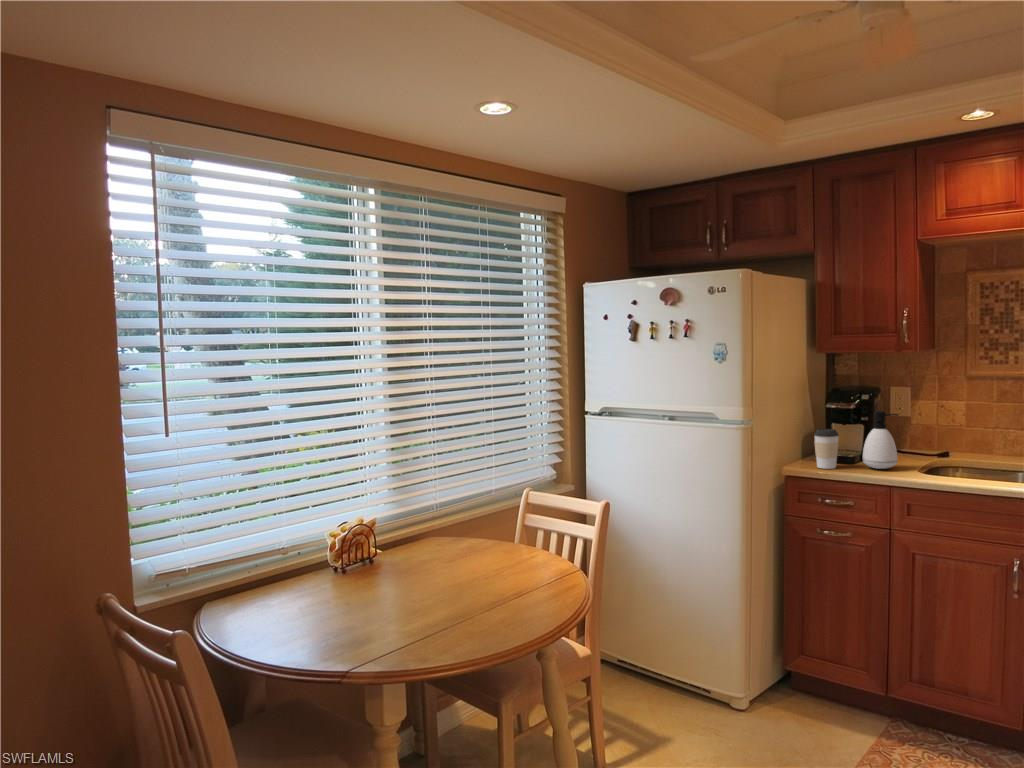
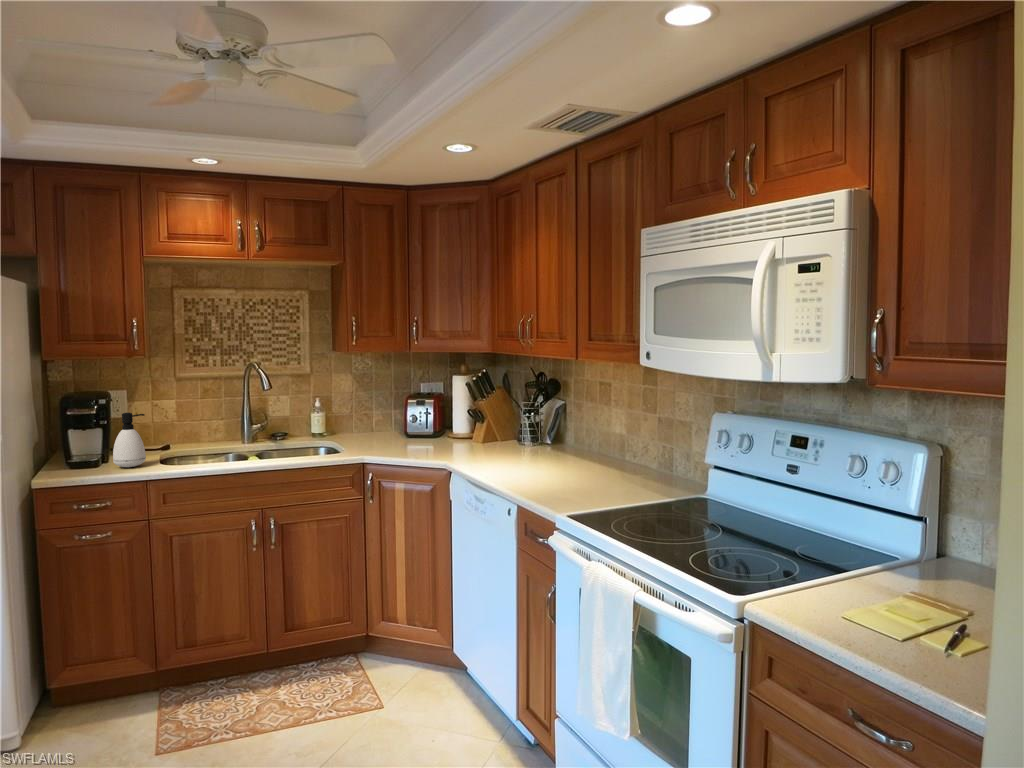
coffee cup: present [814,429,839,469] -> none [64,435,91,476]

